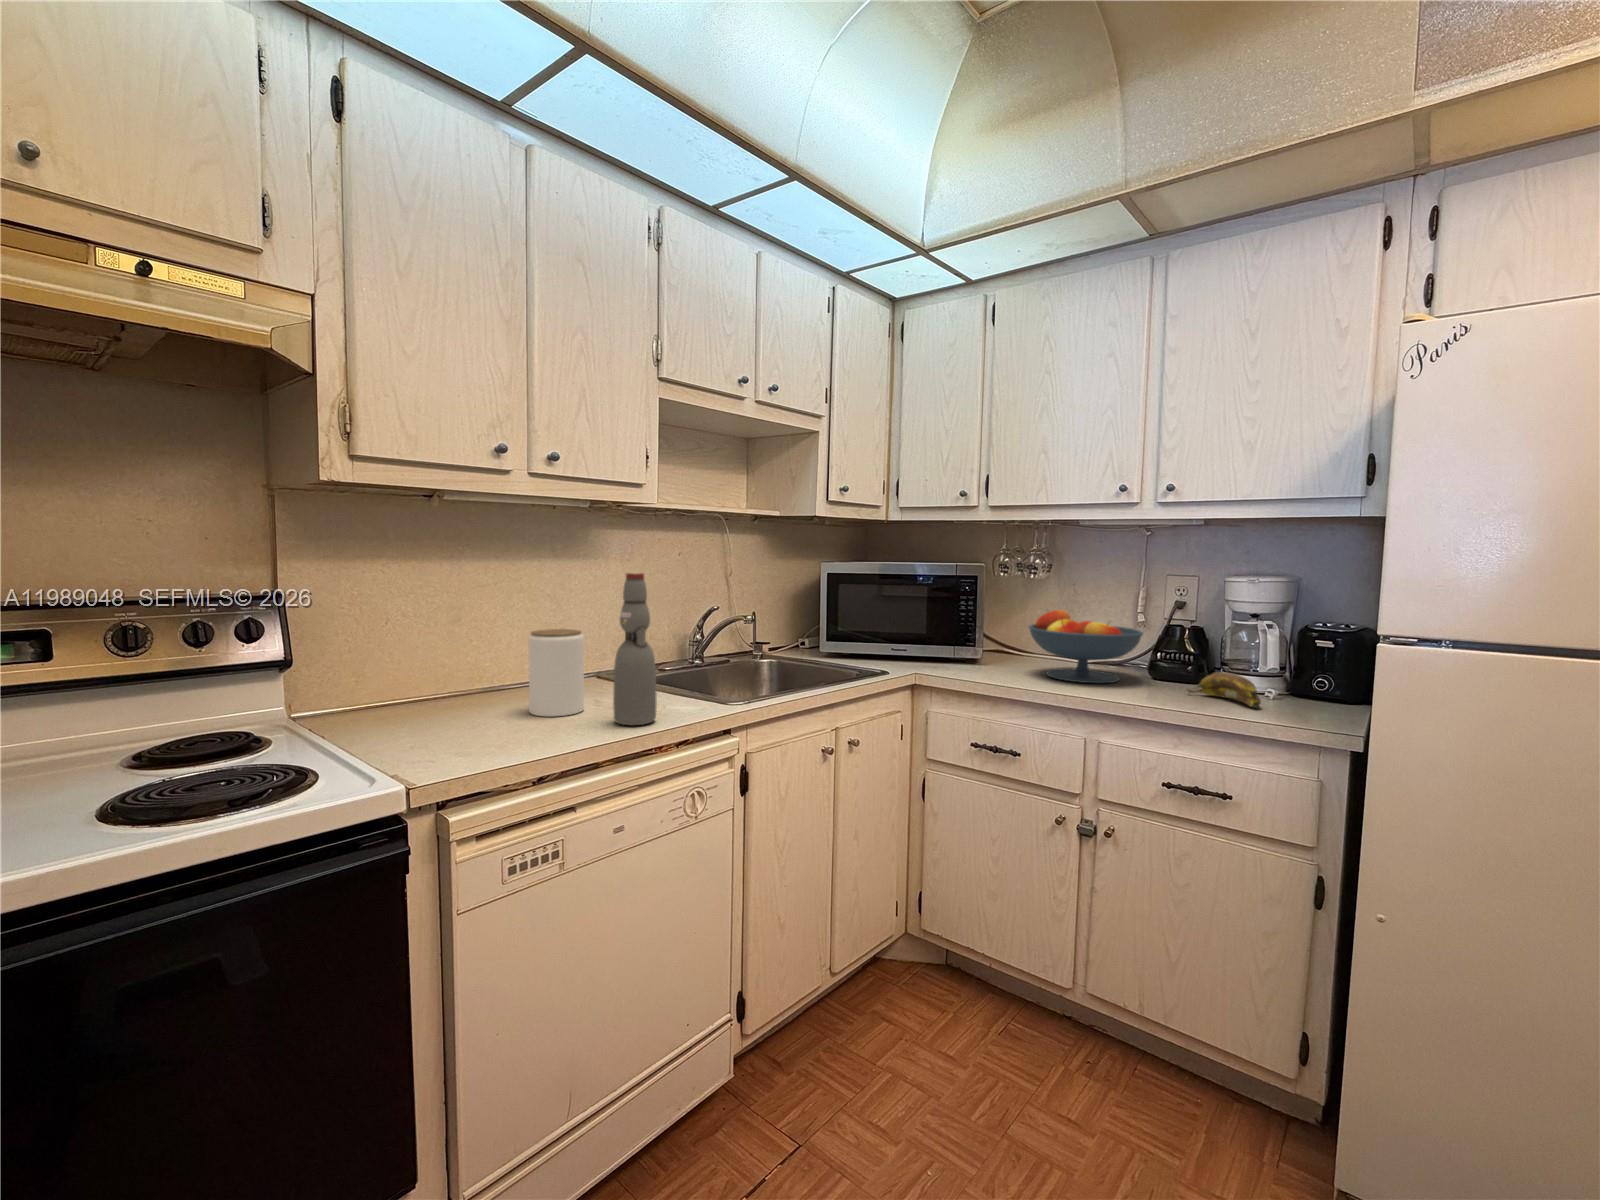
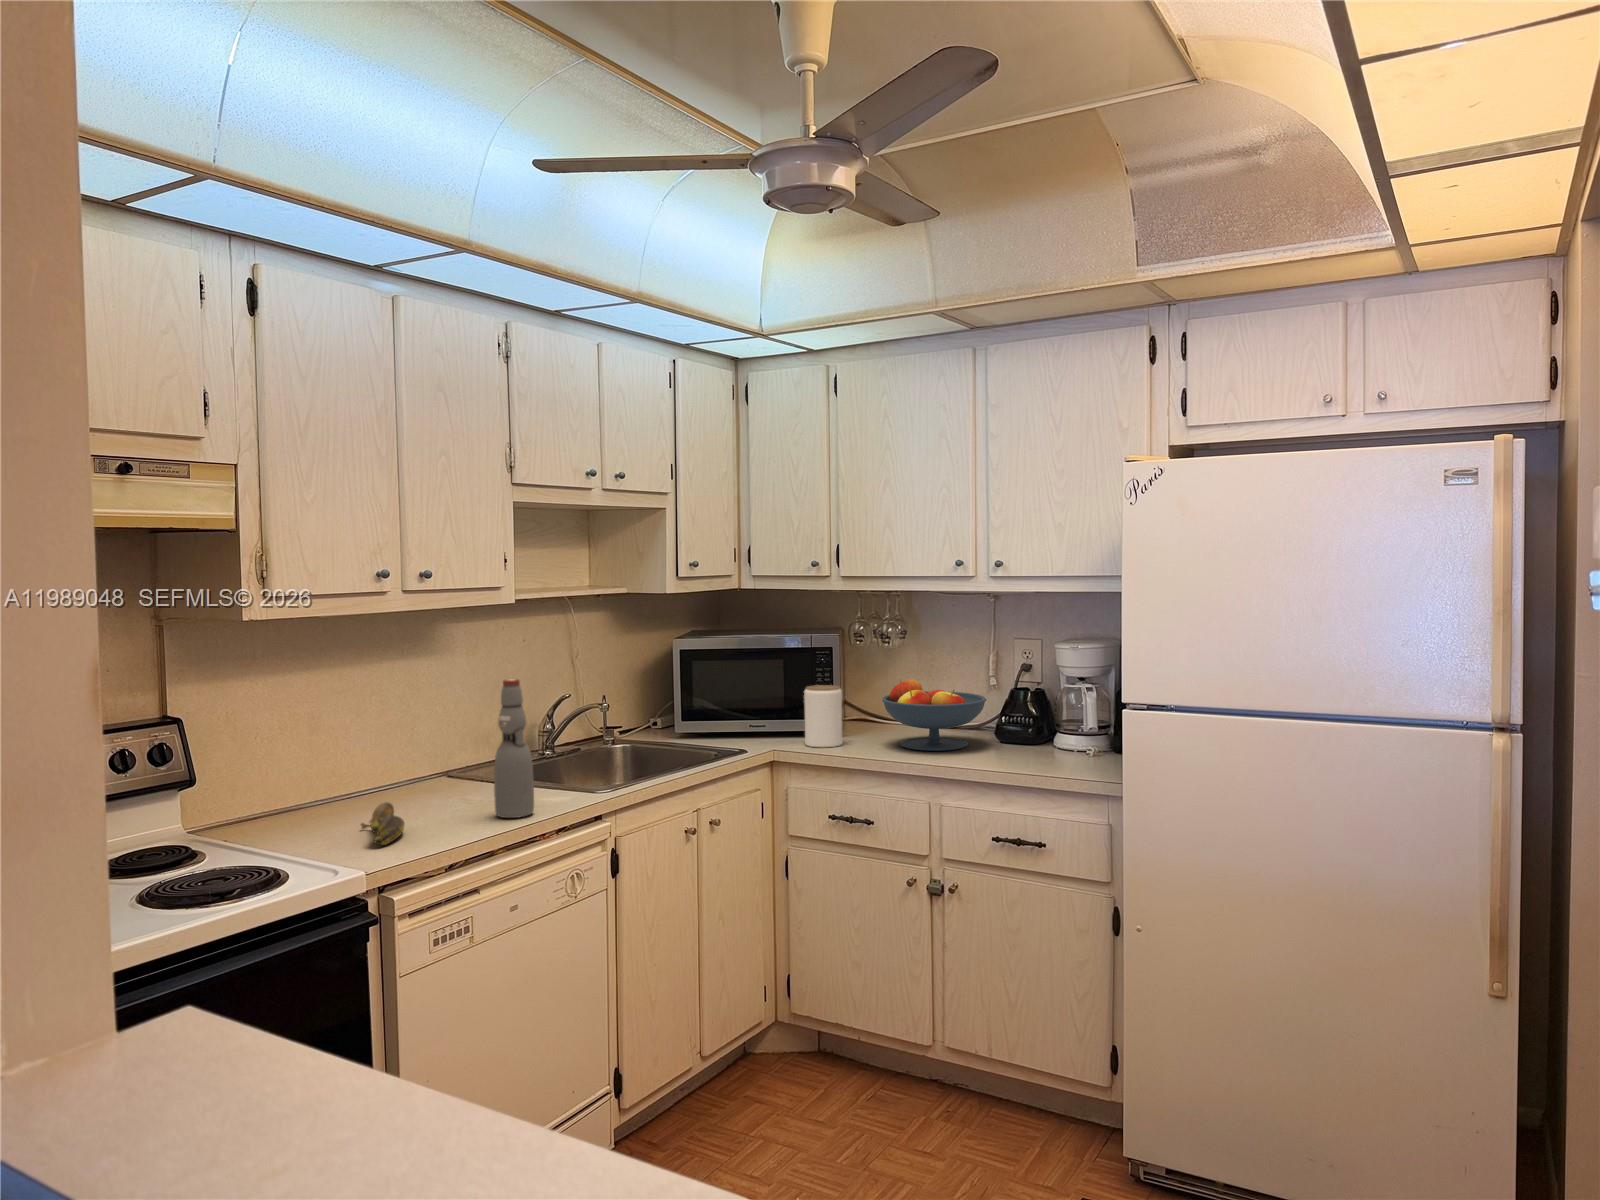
jar: present [529,629,584,716] -> present [804,685,842,747]
banana: present [1187,672,1261,708] -> present [361,802,405,845]

